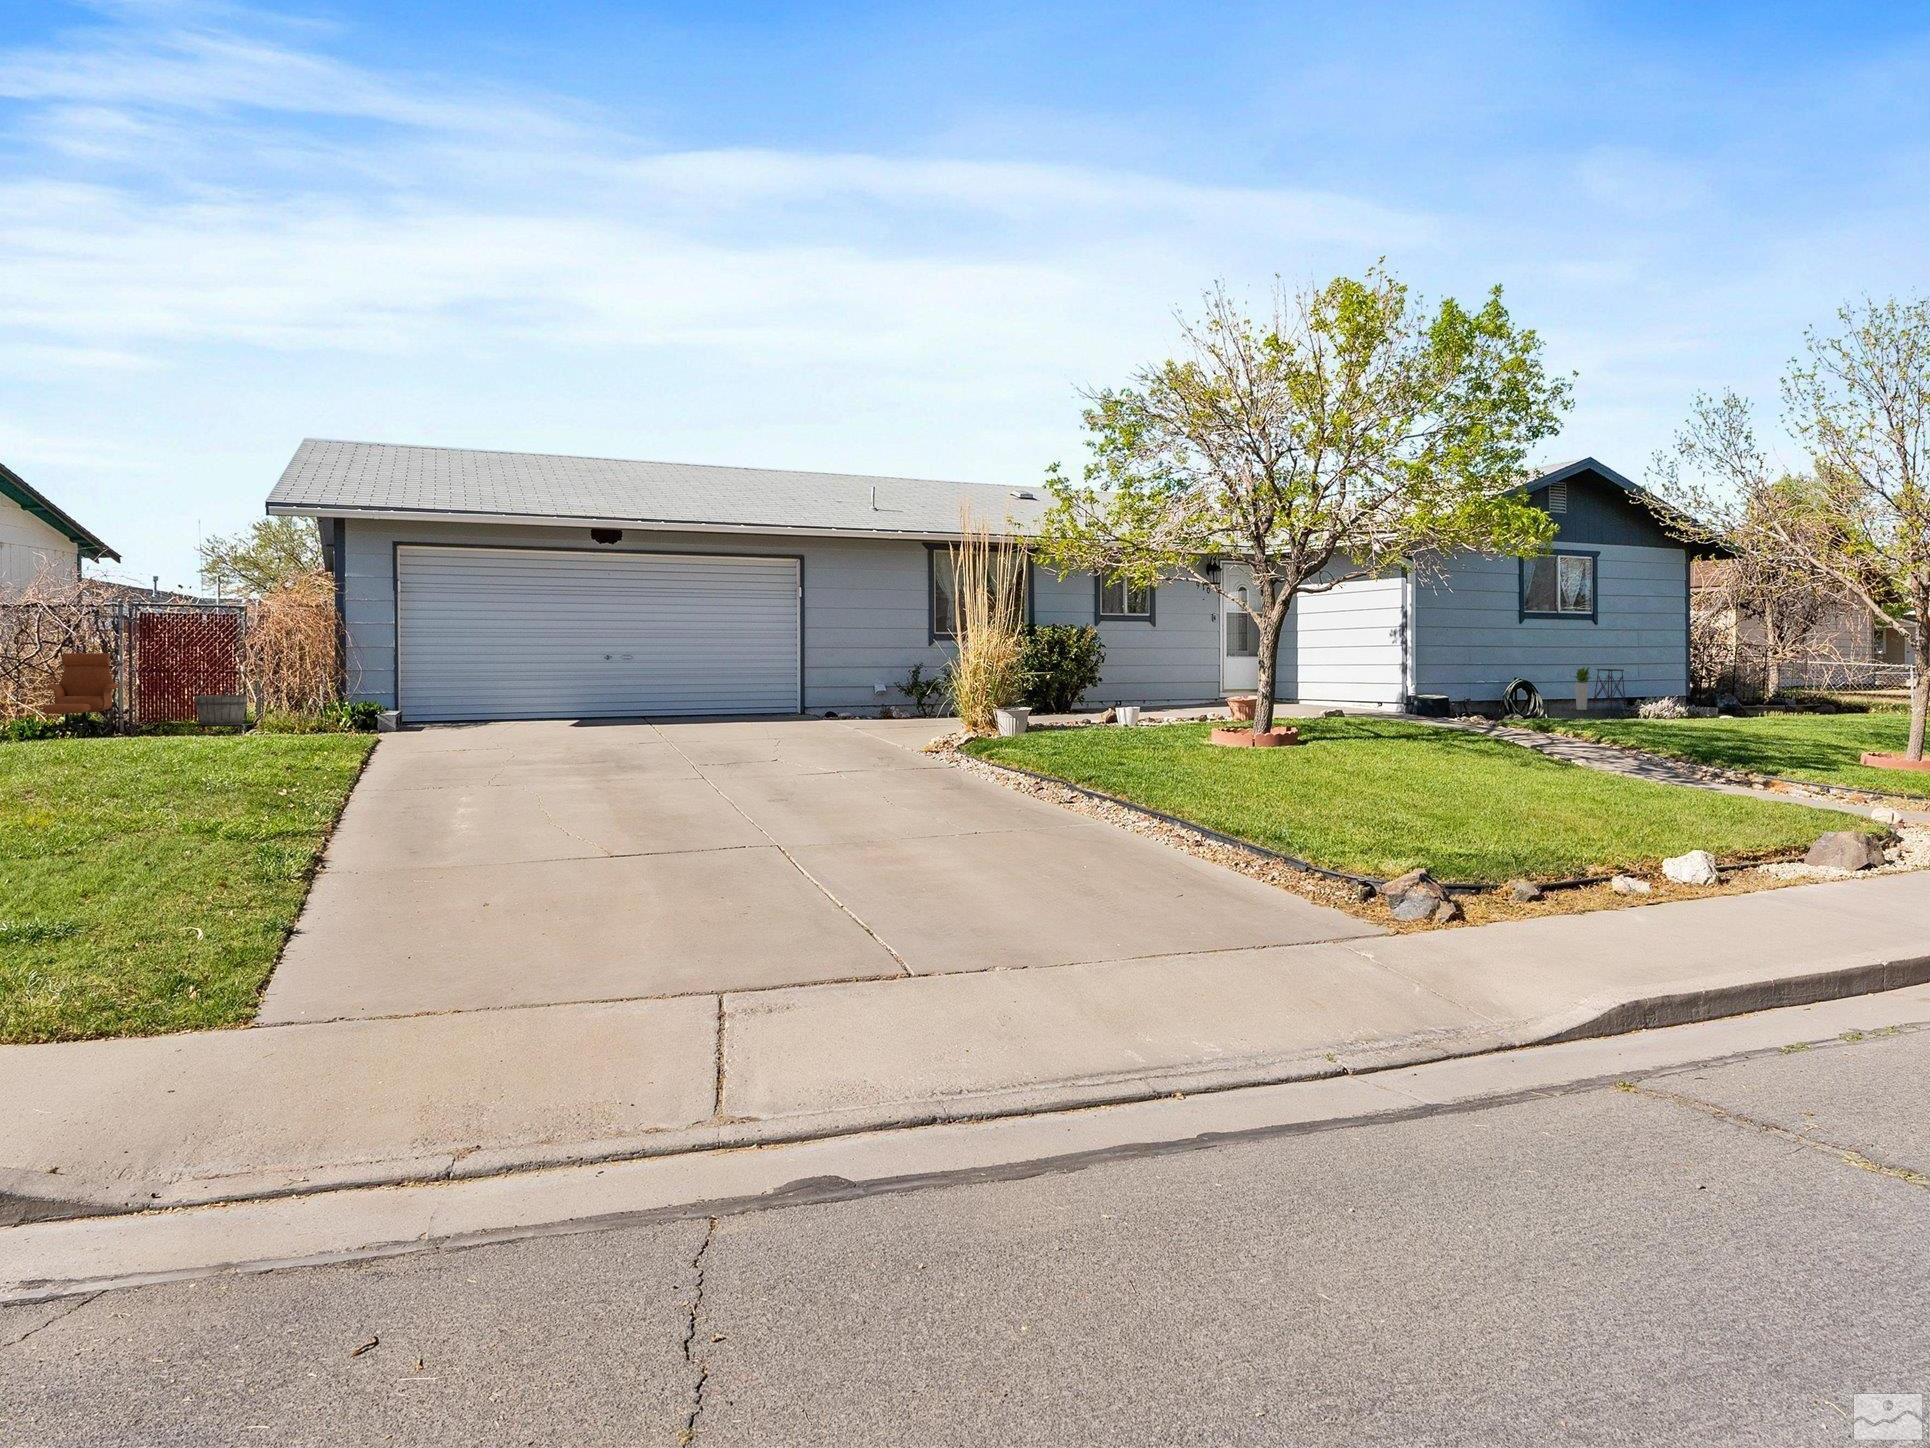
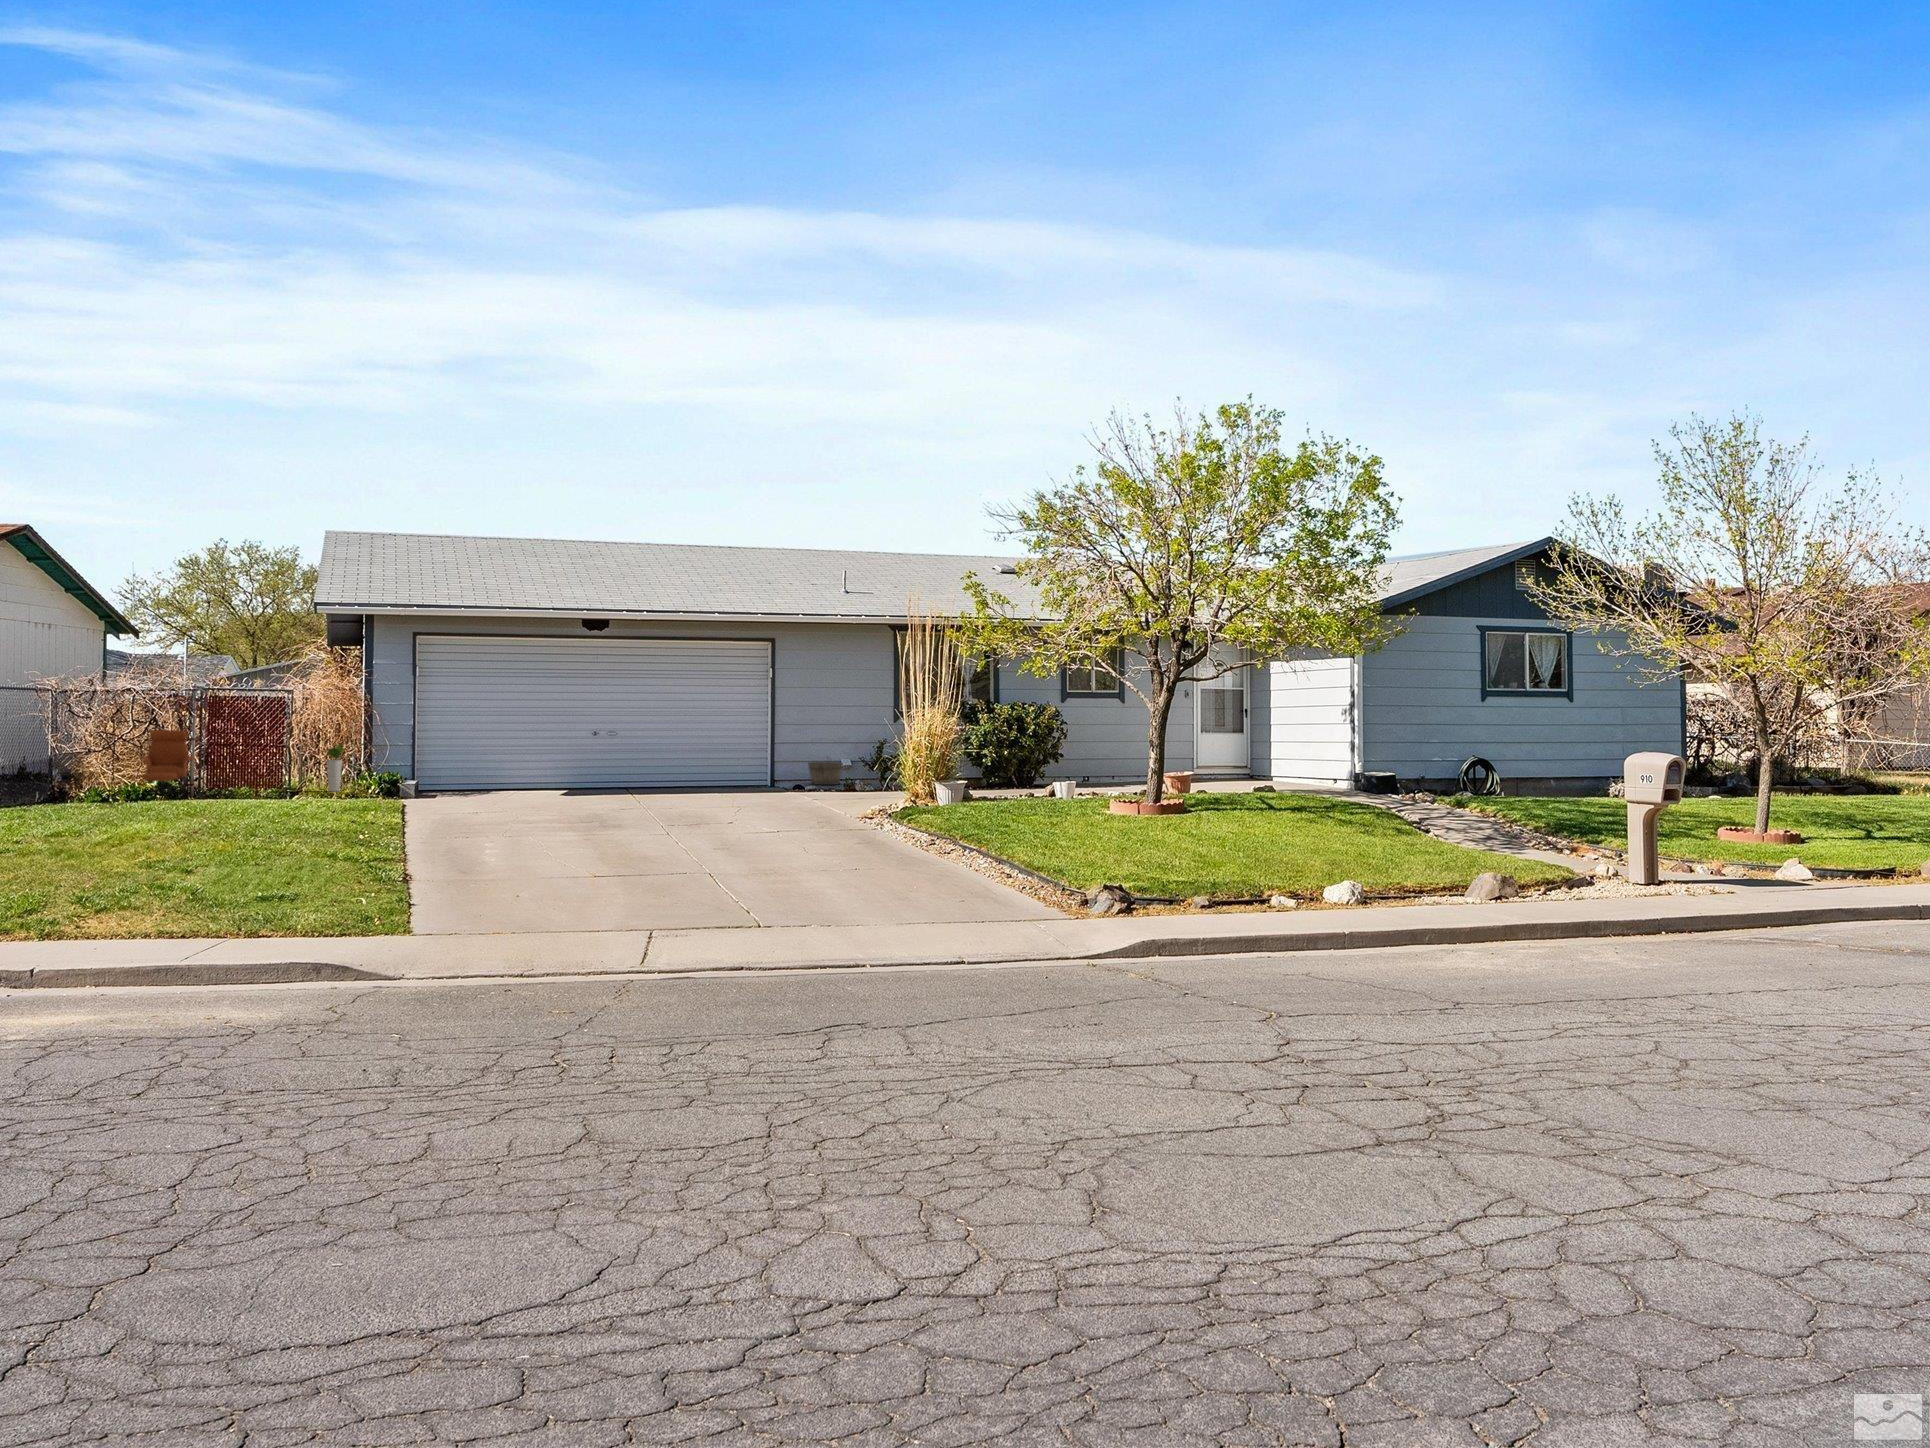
planter: present [1575,667,1591,710] -> present [326,744,344,792]
side table: present [1593,669,1626,710] -> none [1561,747,1593,789]
wooden bucket: present [195,686,248,725] -> present [808,761,843,785]

